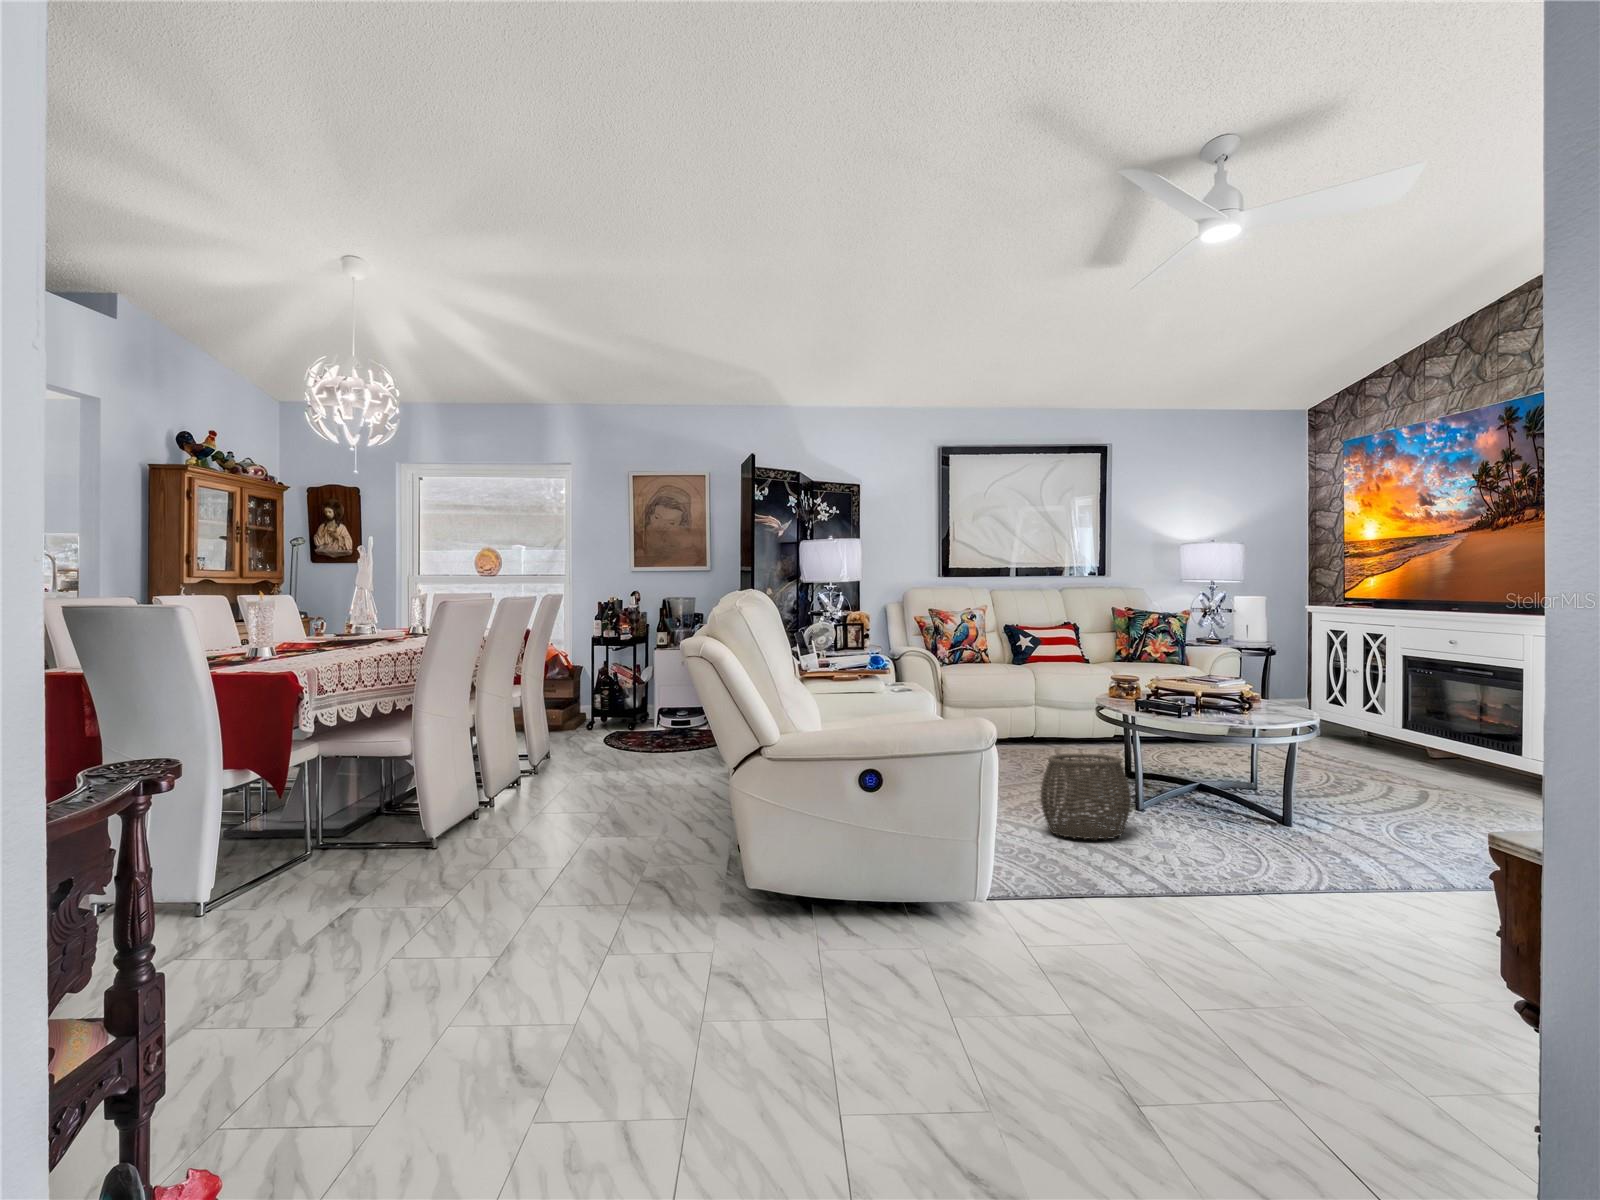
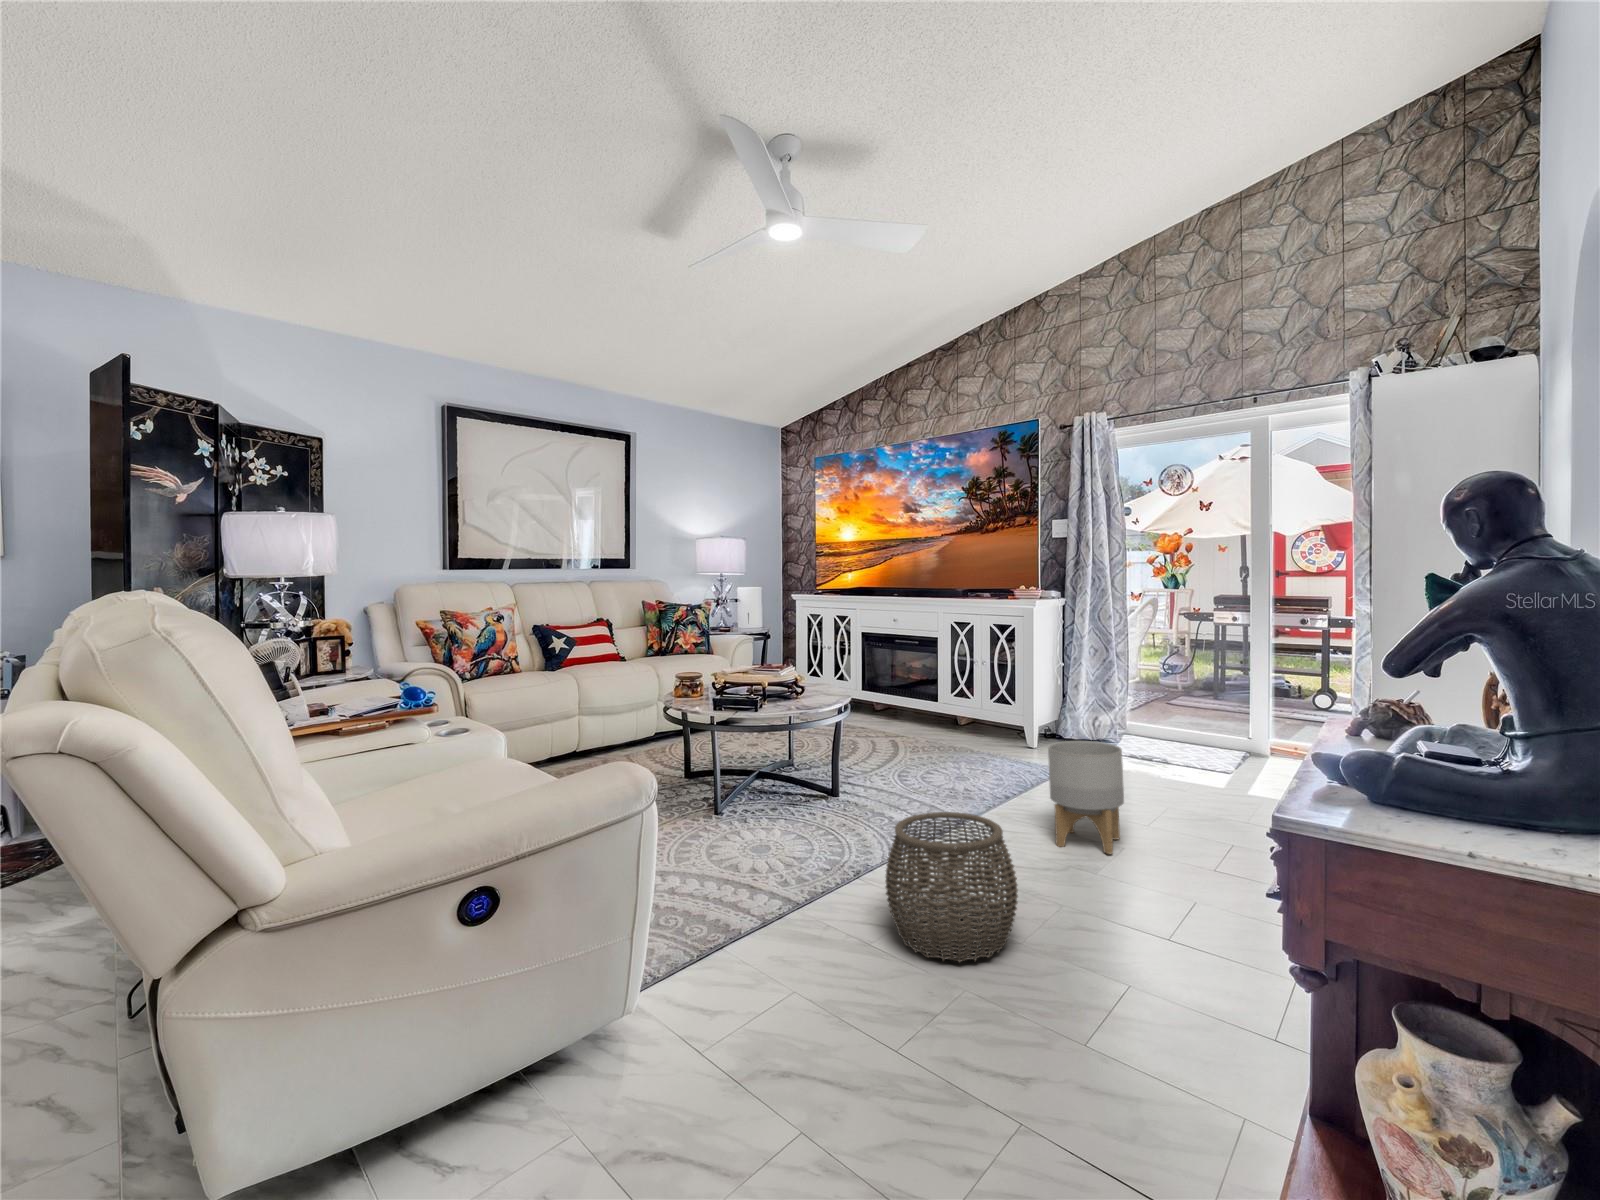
planter: none [1280,740,1354,836] -> present [1048,741,1124,854]

